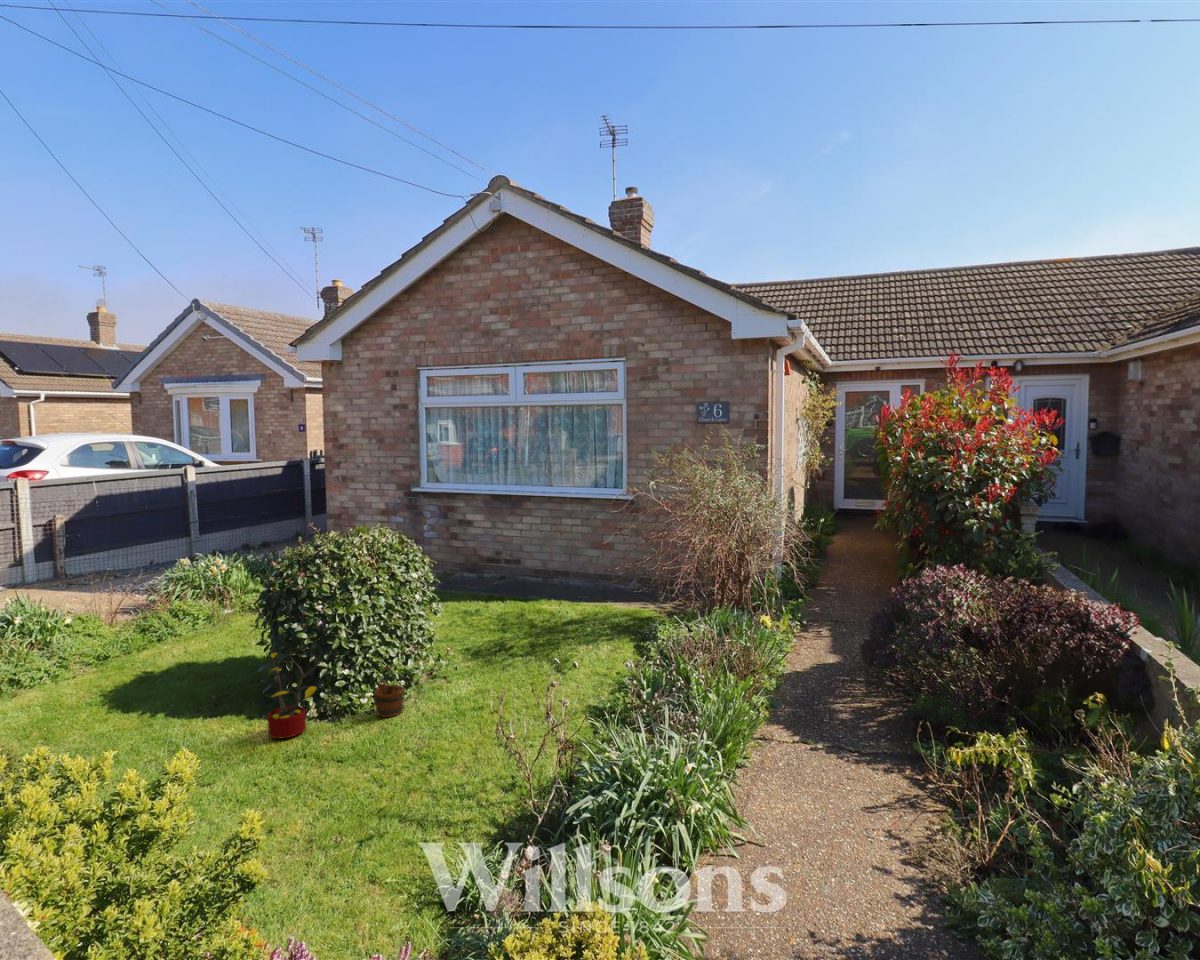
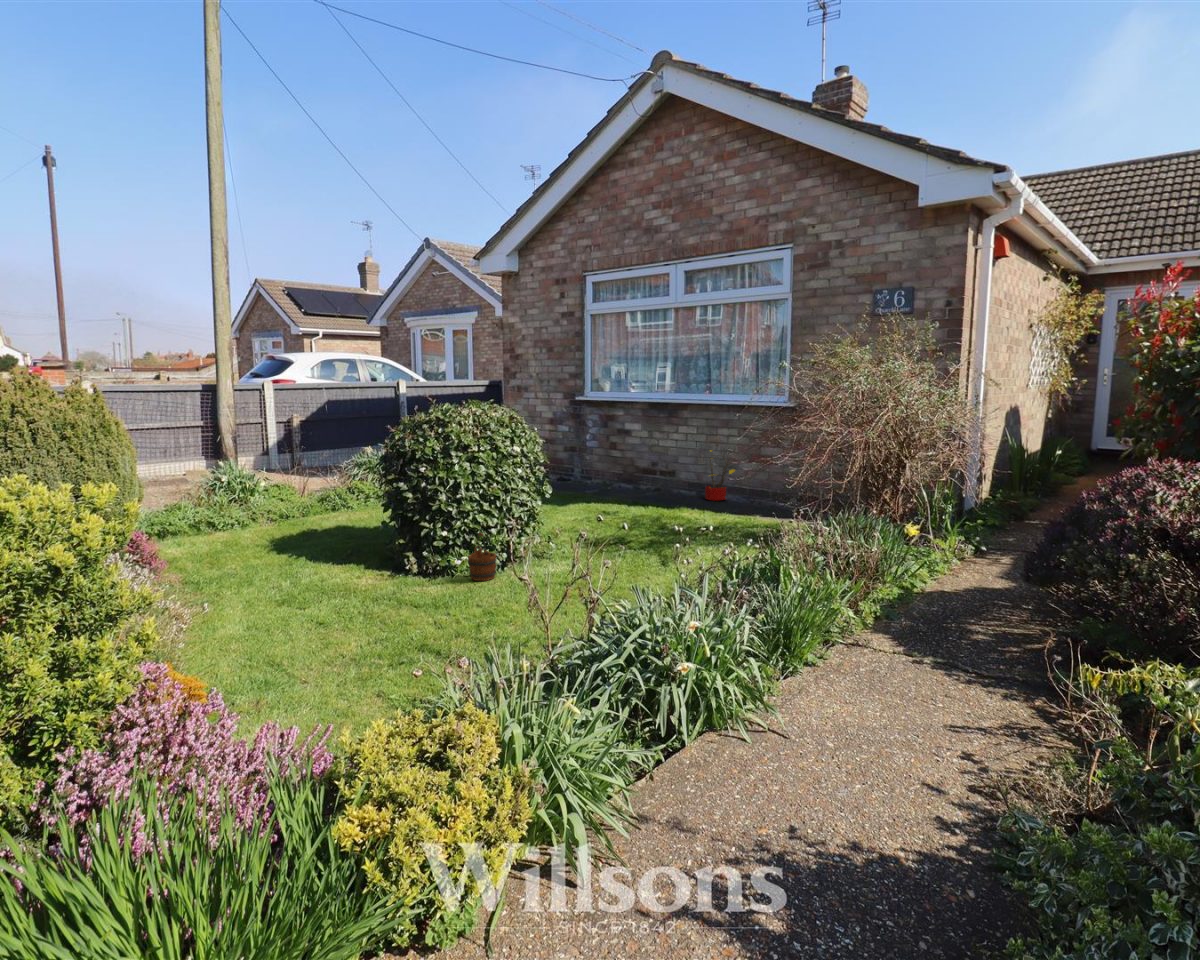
decorative plant: present [268,645,317,738] -> present [705,450,735,501]

